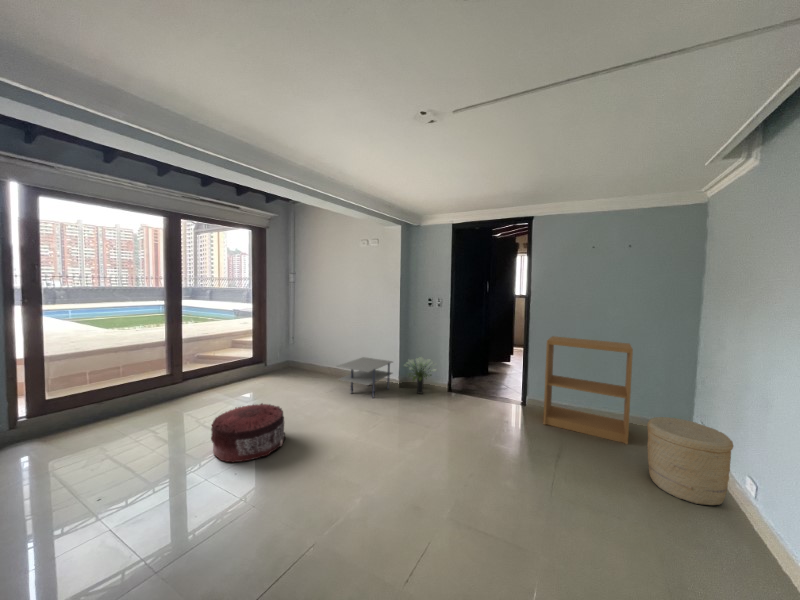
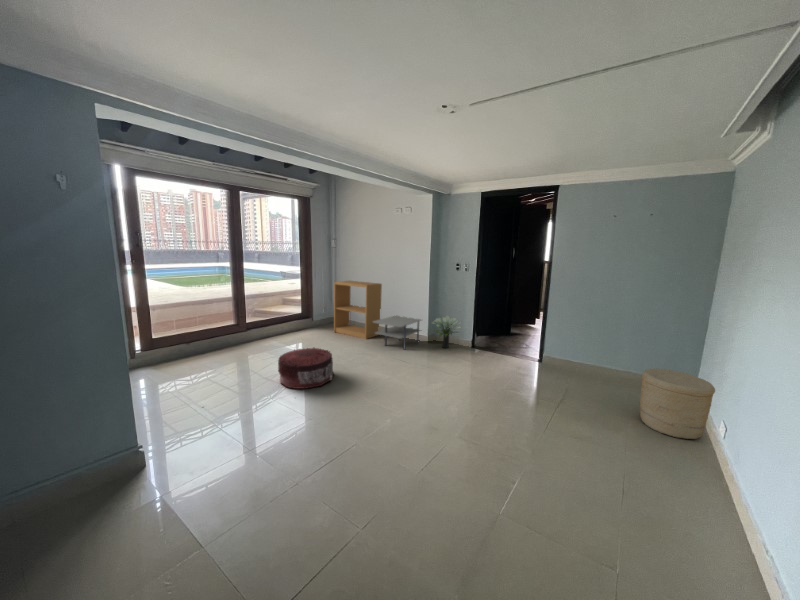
bookshelf: present [543,336,633,444] -> present [334,281,382,339]

